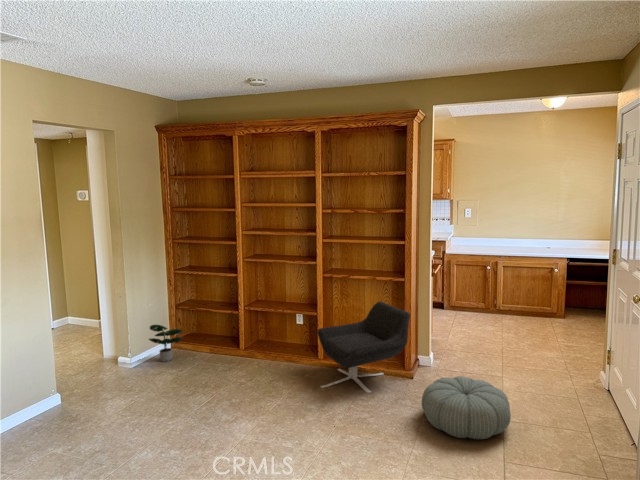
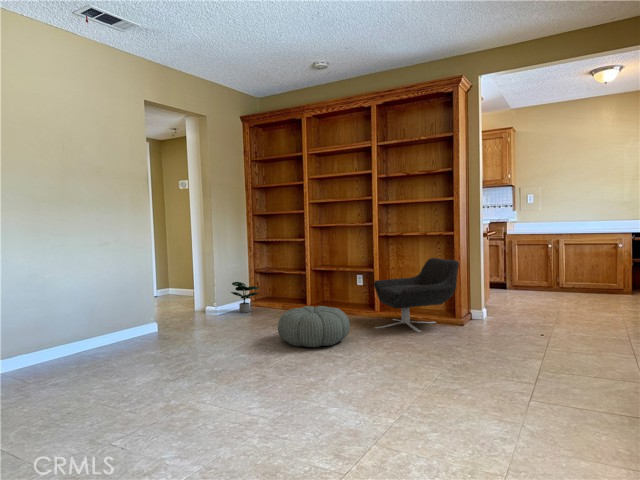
pouf: present [422,376,511,439] -> present [278,306,350,347]

